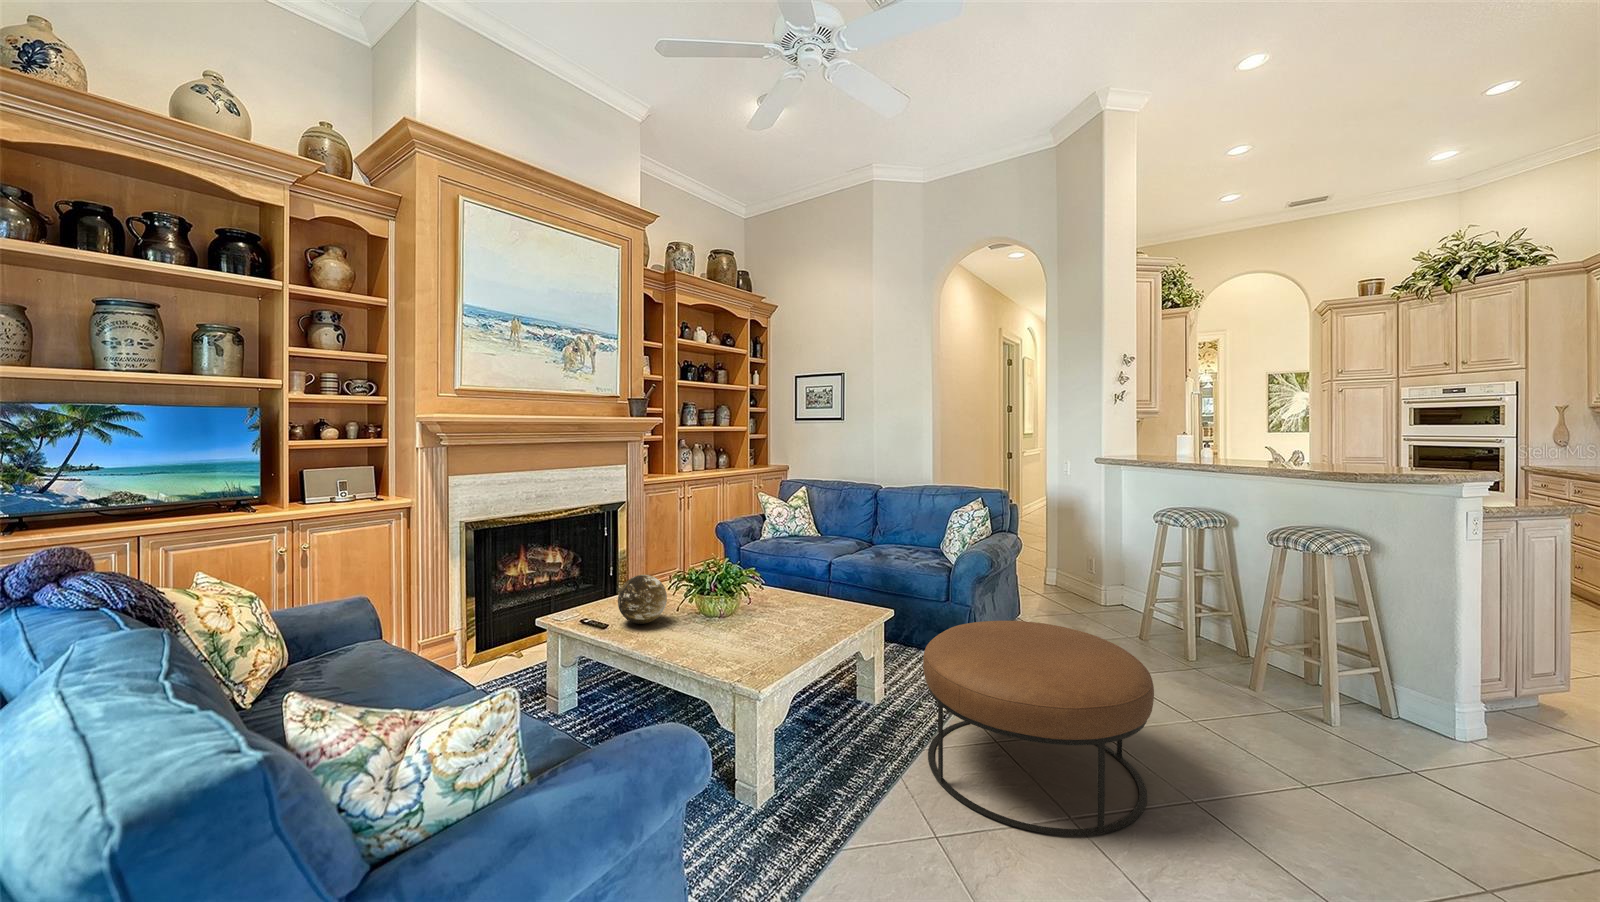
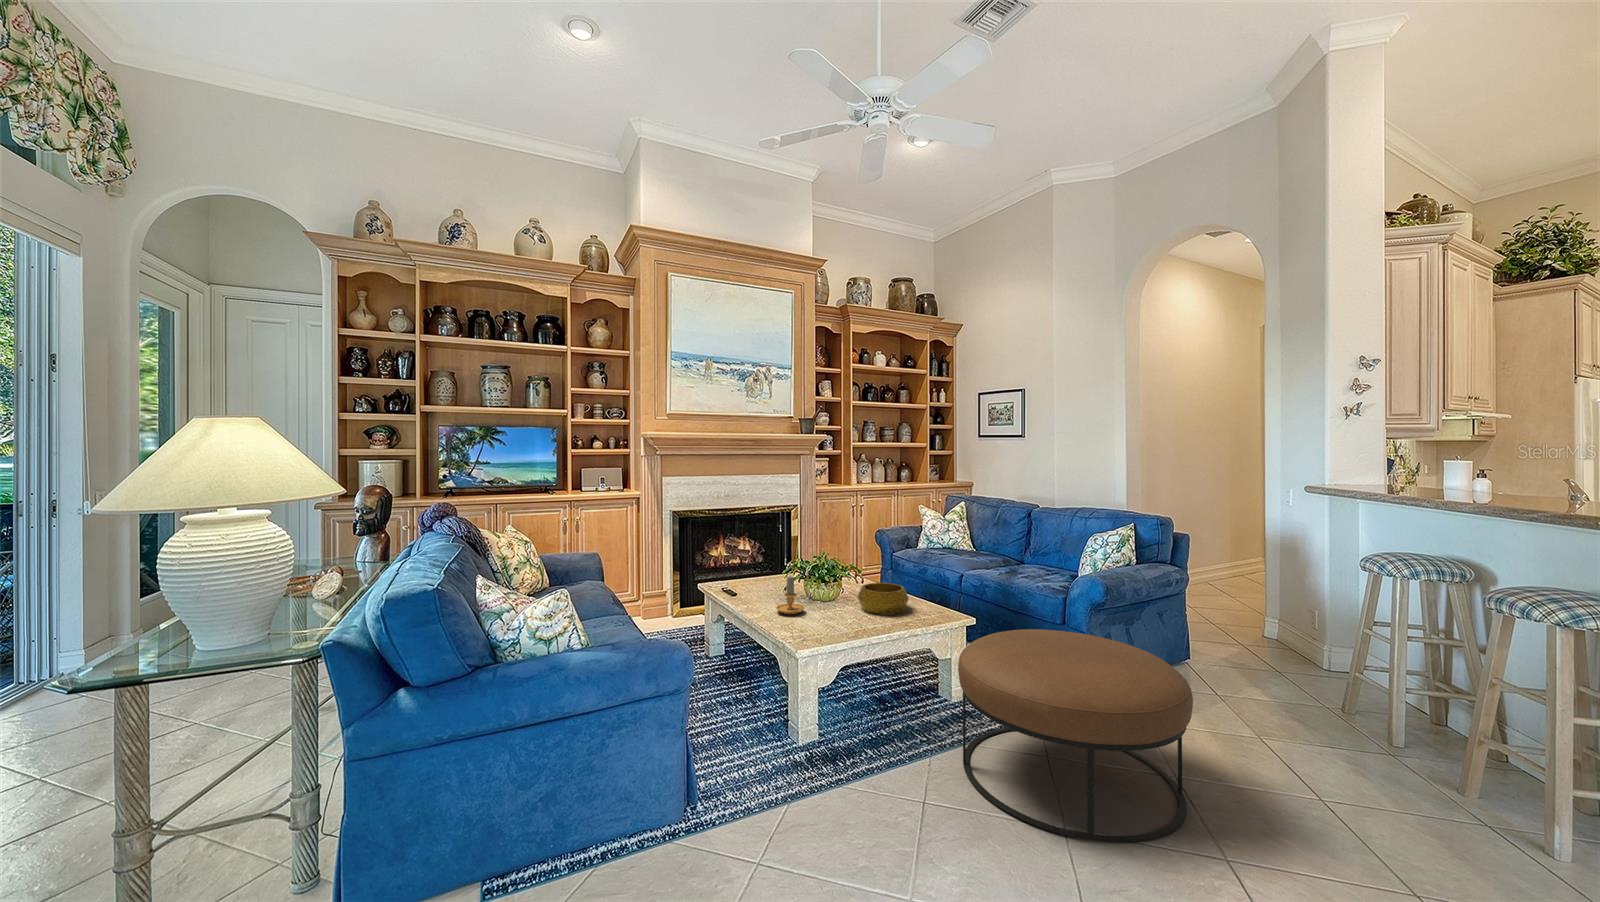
decorative orb: present [618,575,667,624] -> none [740,555,777,594]
decorative bowl: none [775,591,833,629] -> present [857,583,909,614]
candle: none [688,597,728,647] -> present [776,576,805,614]

